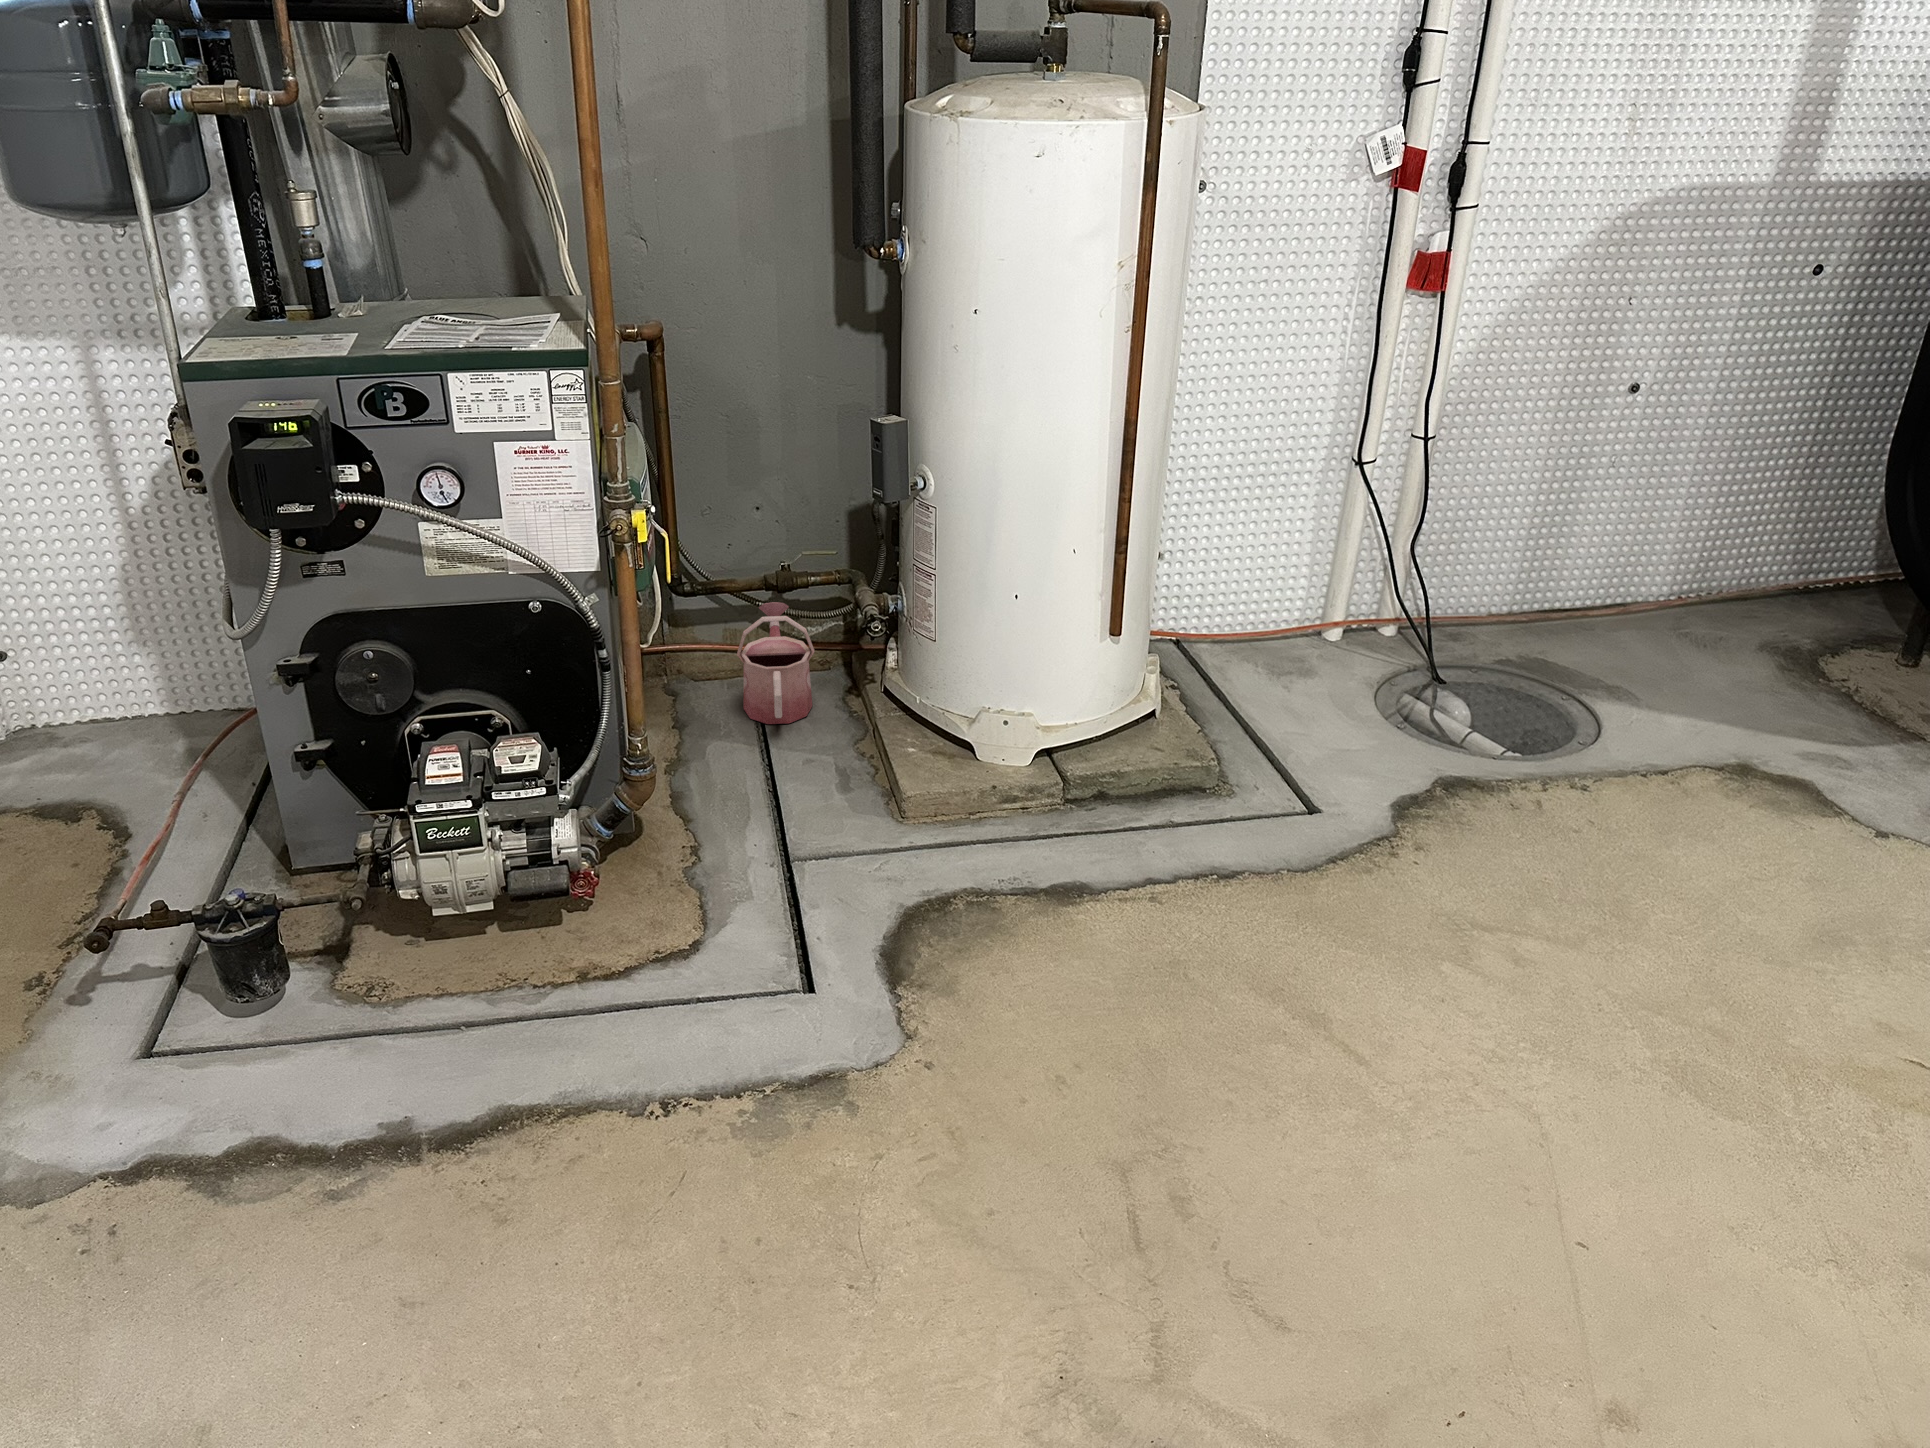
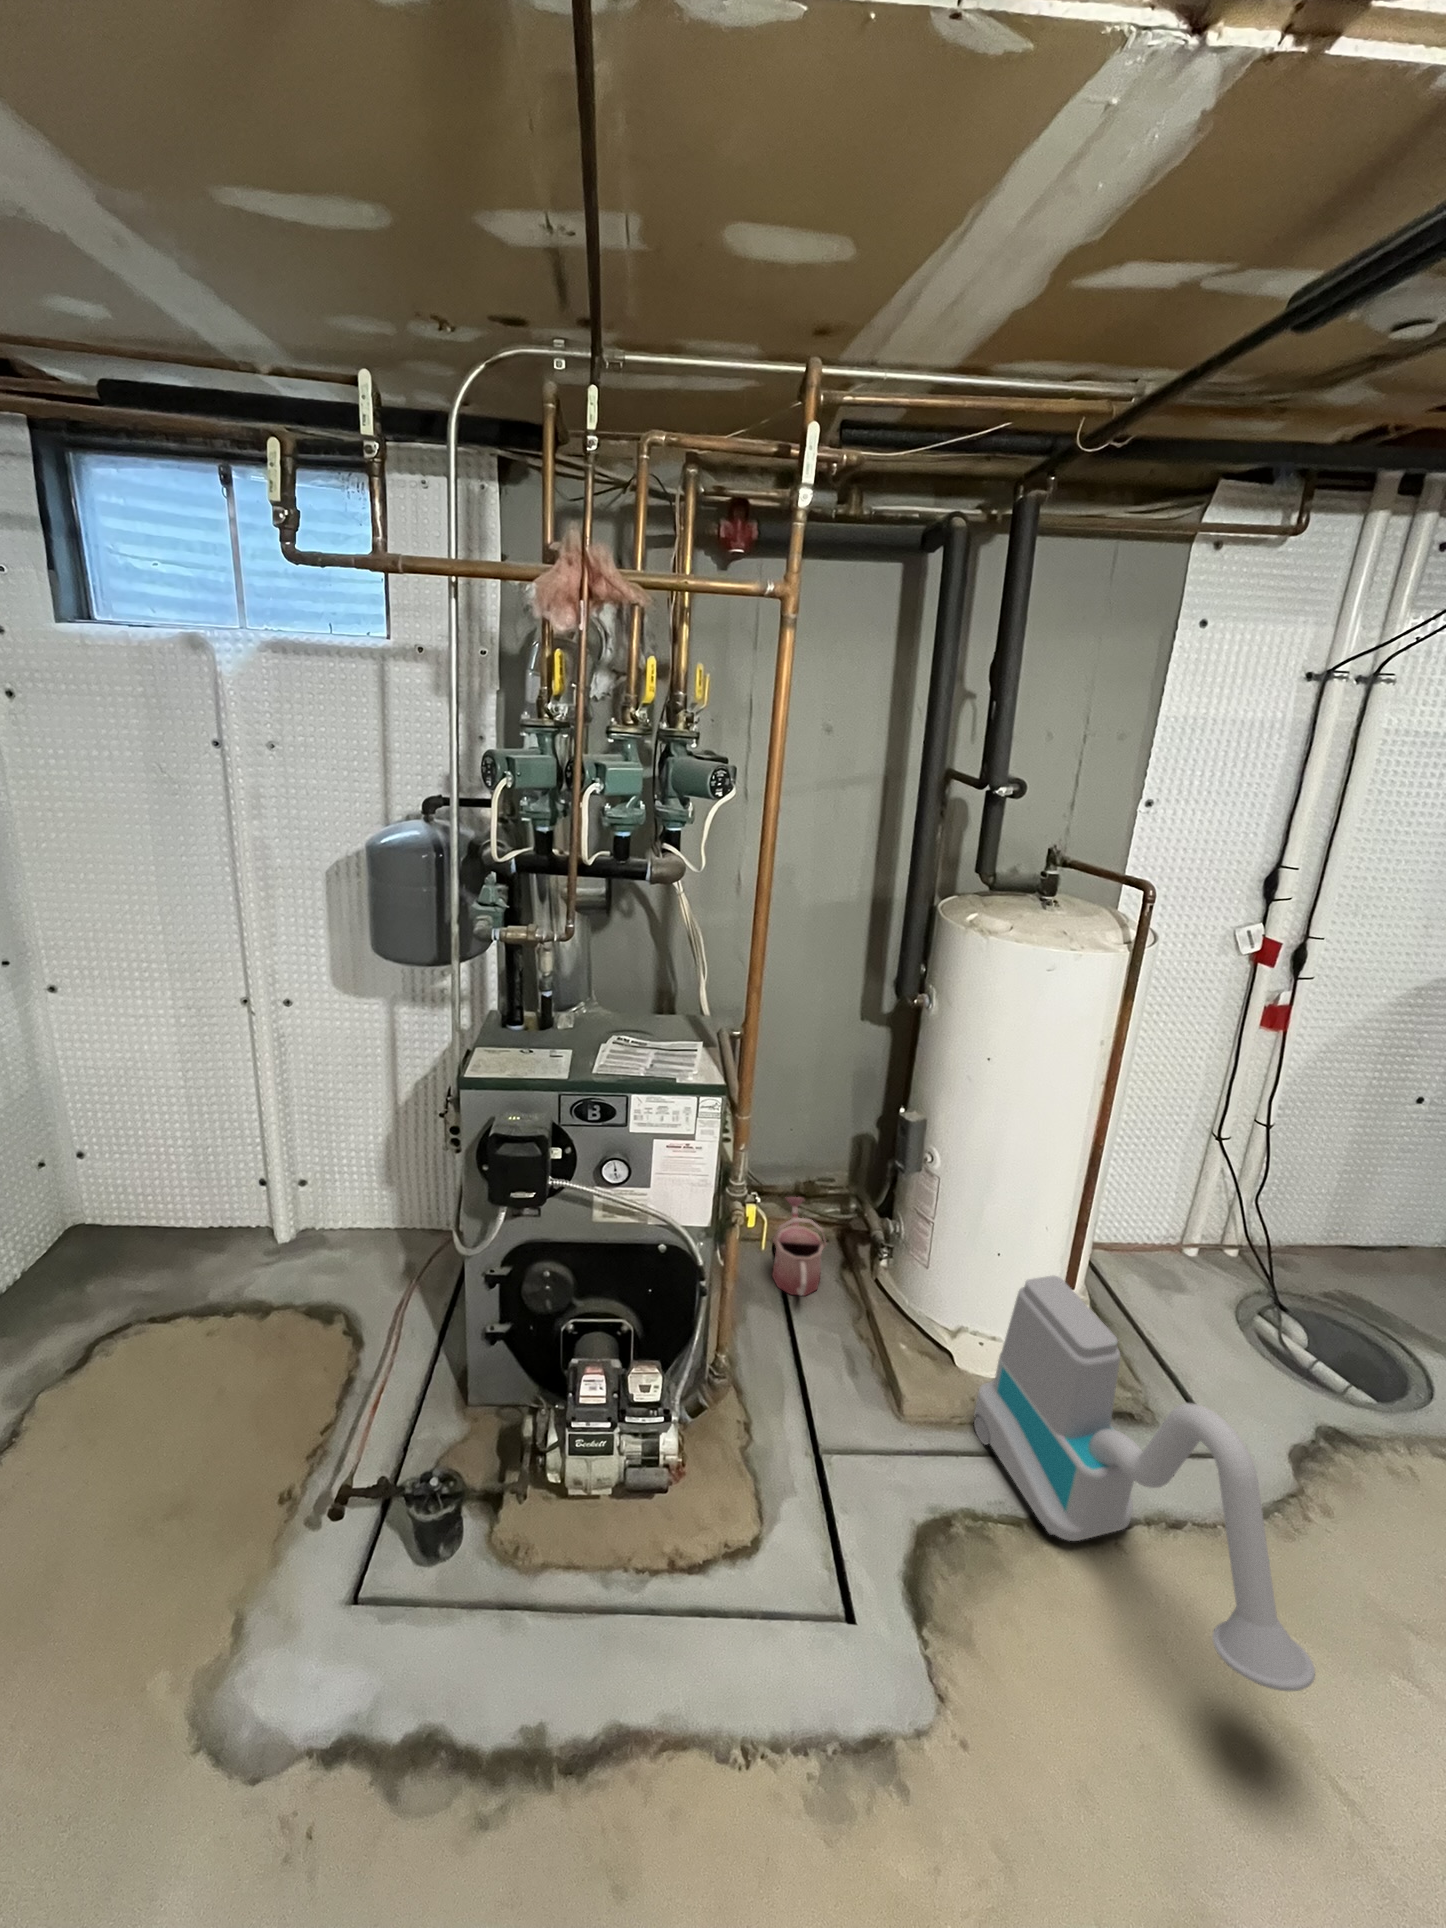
vacuum cleaner: none [995,599,1303,928] -> present [974,1276,1315,1691]

